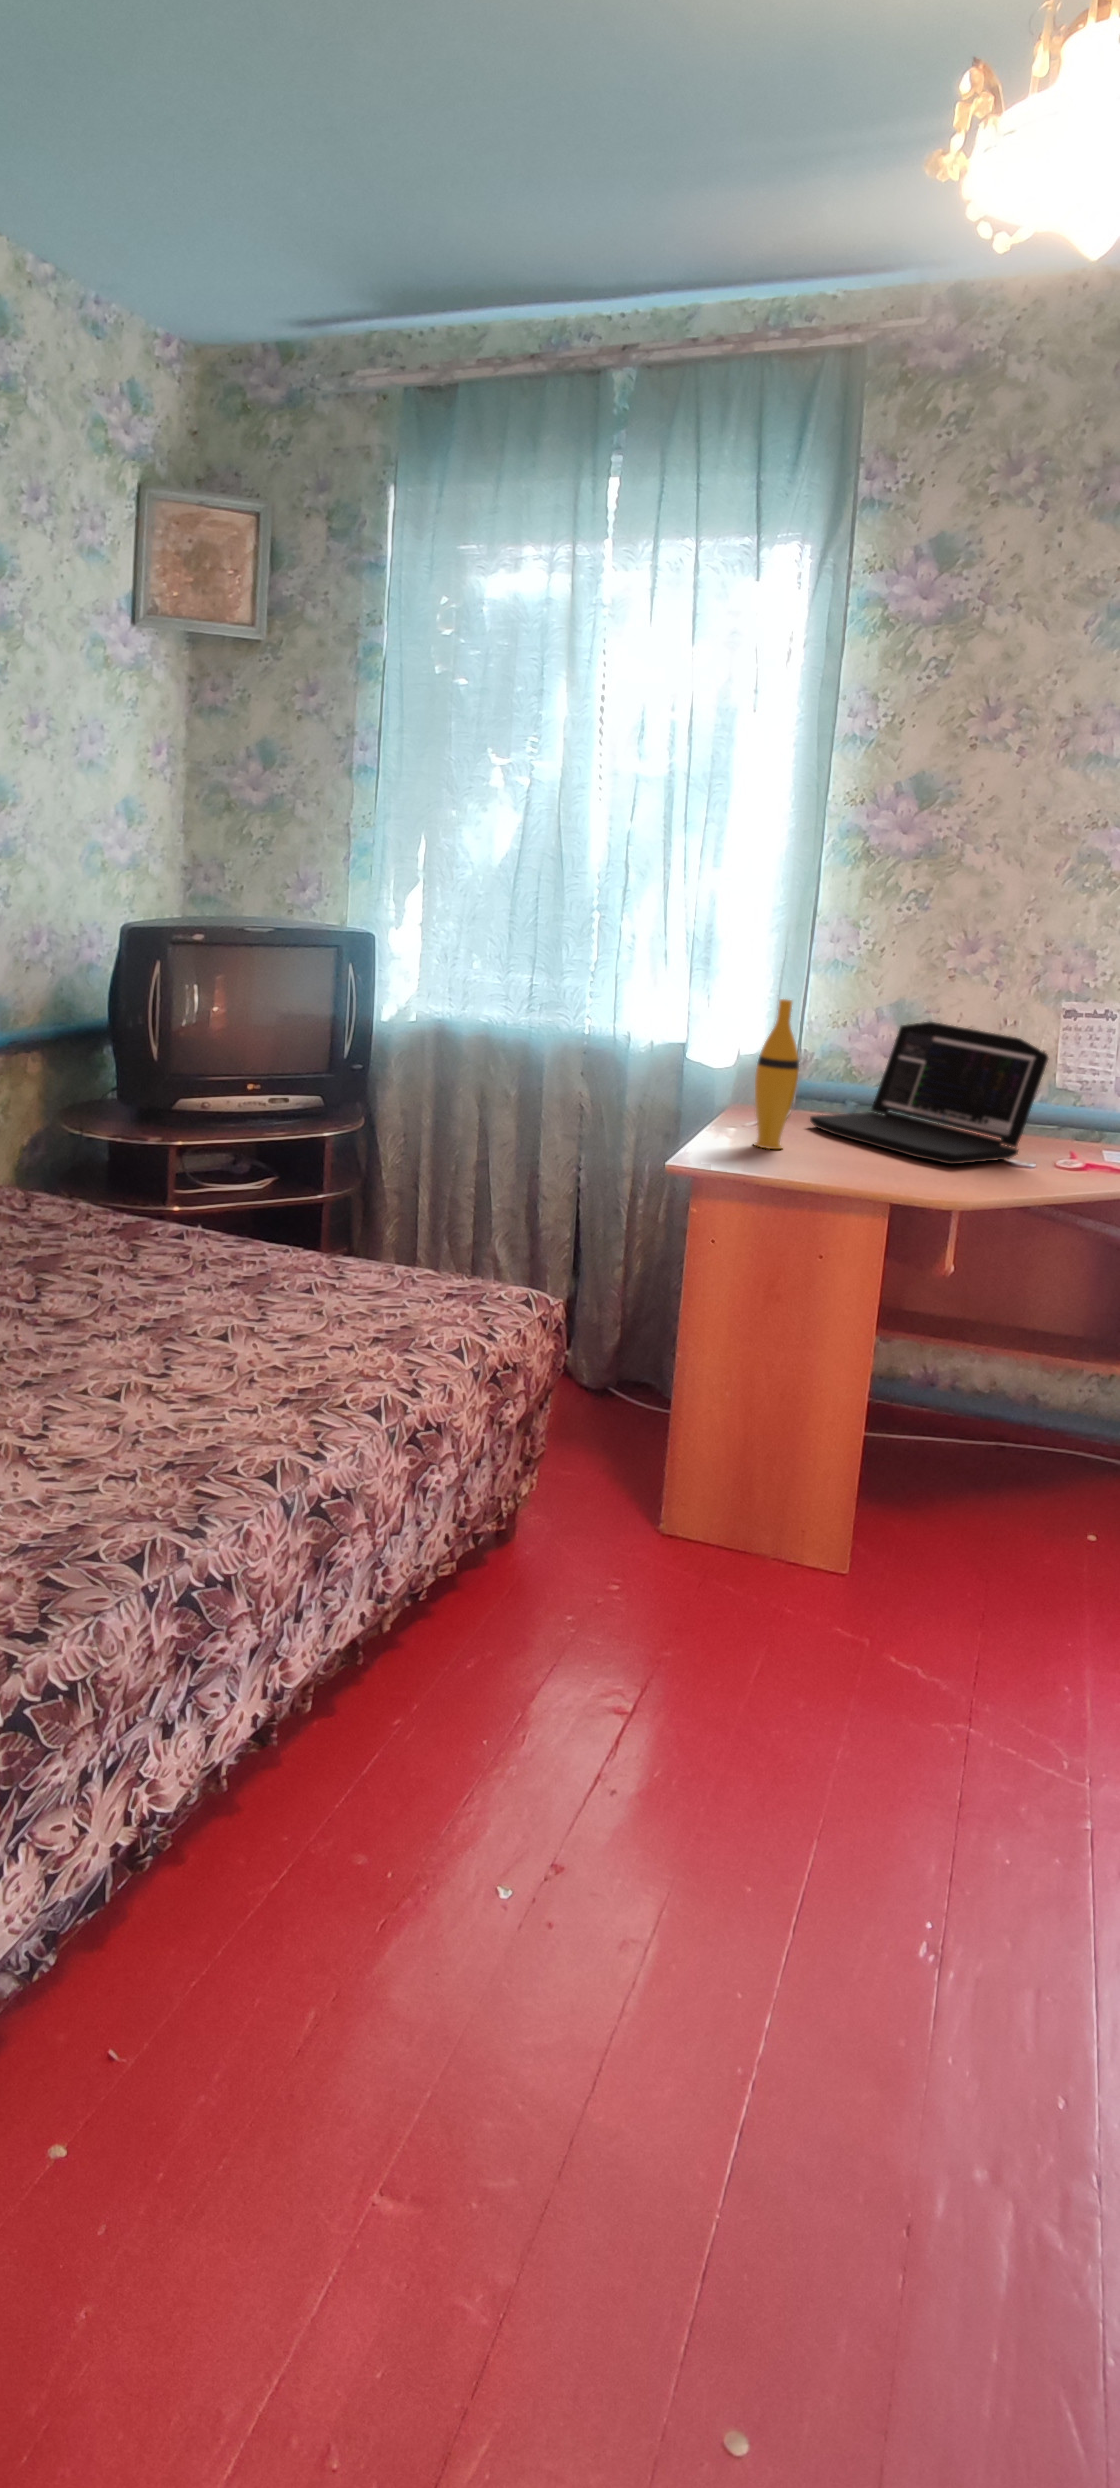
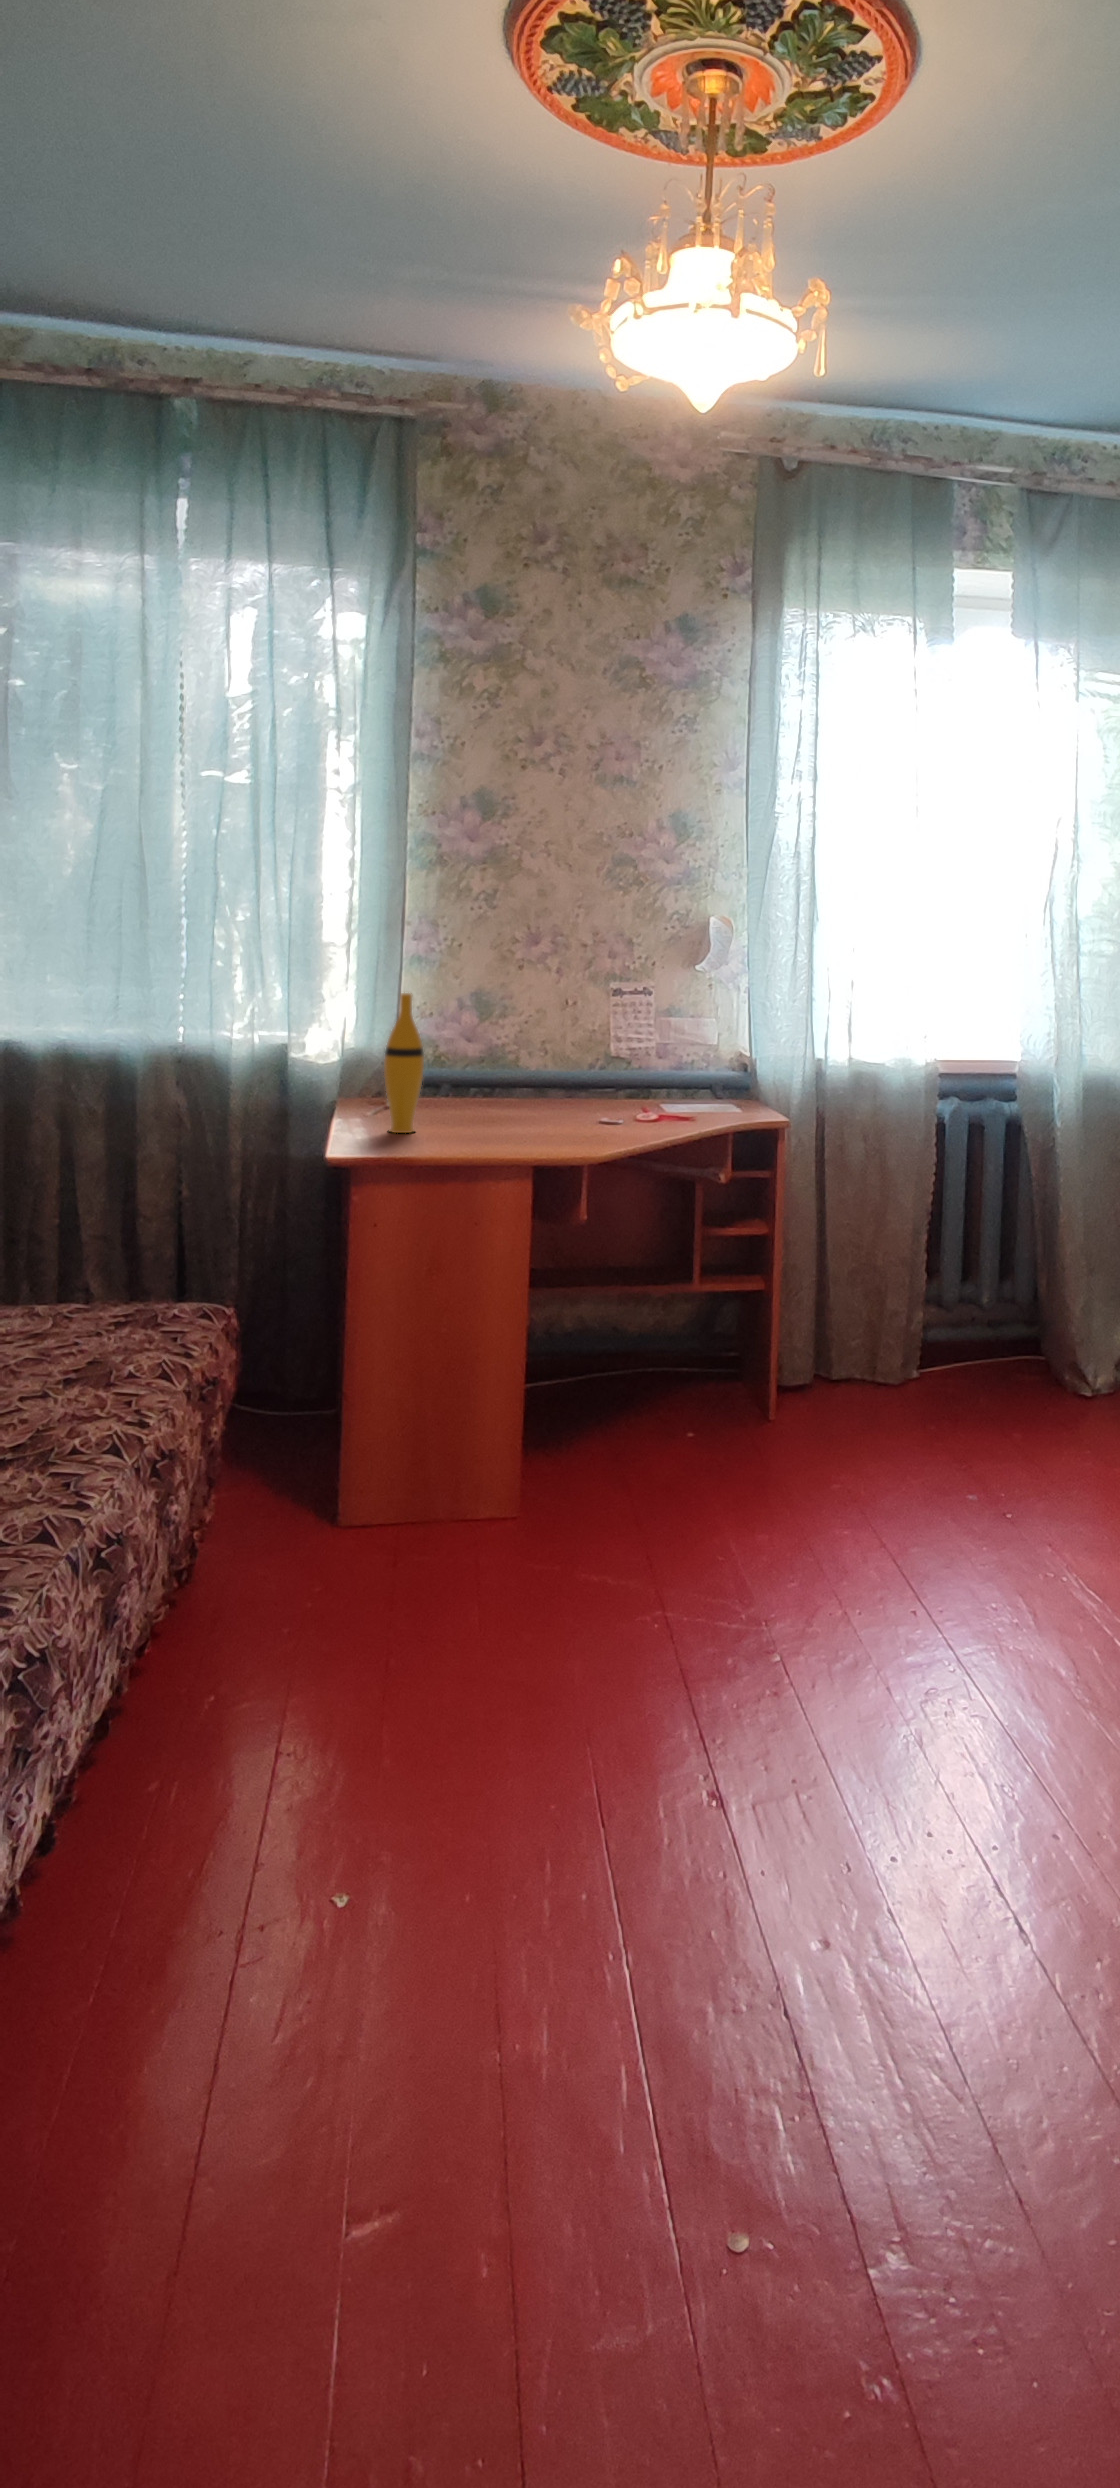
laptop: present [810,1021,1048,1164] -> none [421,1005,616,1124]

